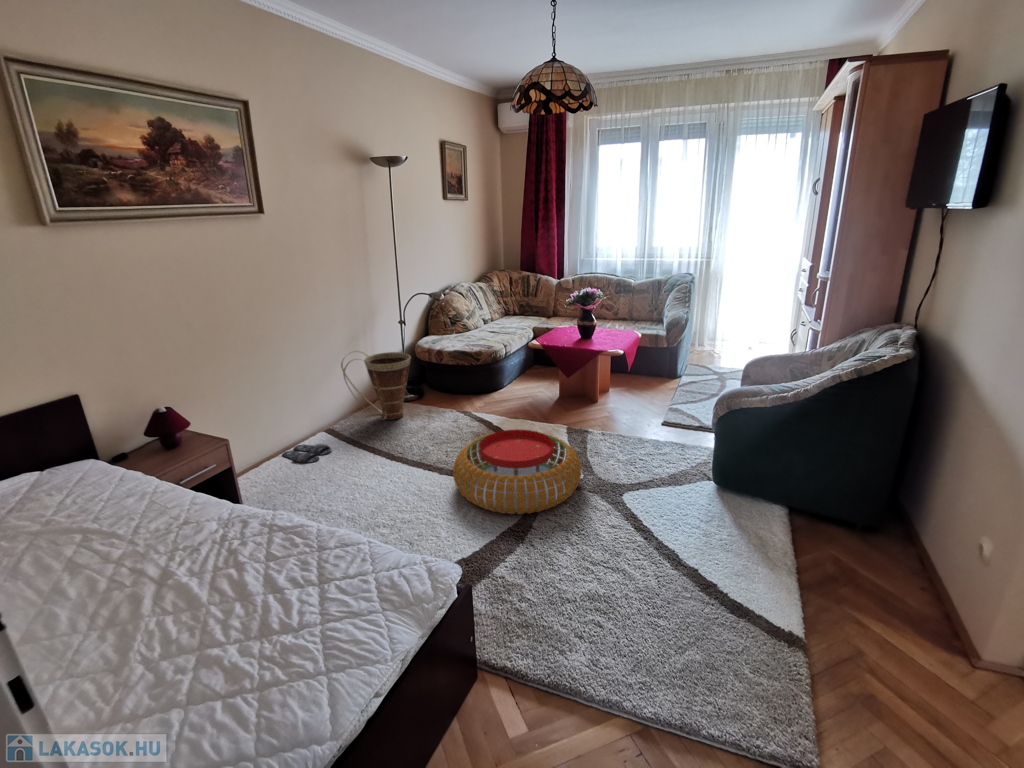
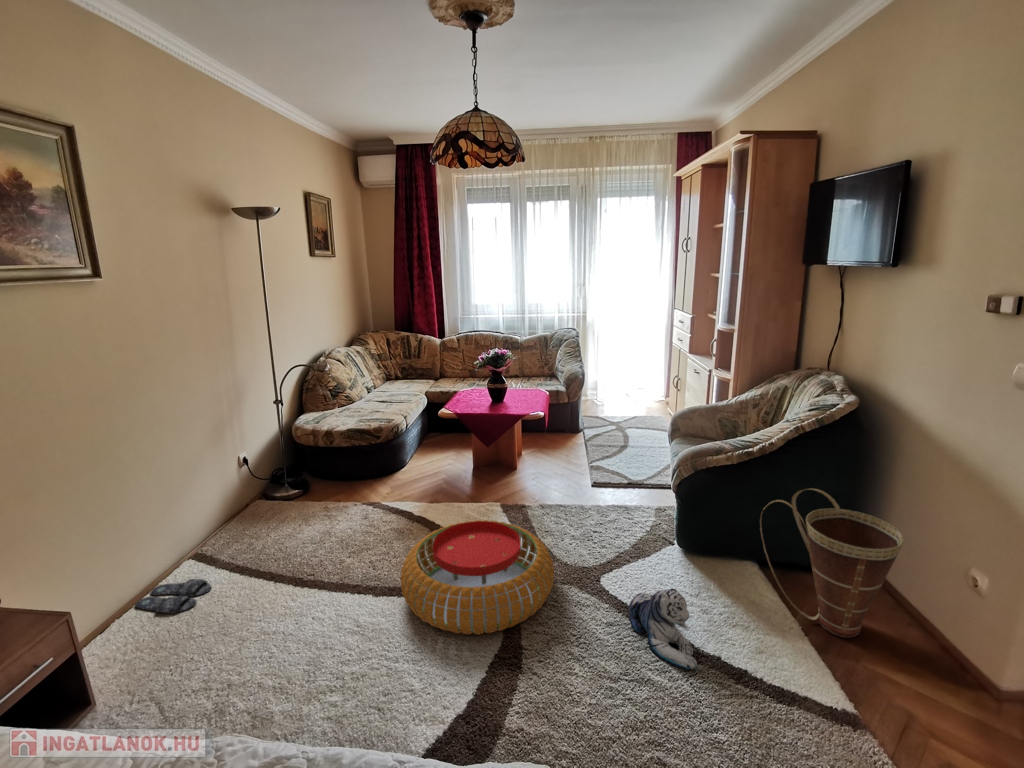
basket: present [341,351,411,420] -> present [760,489,904,638]
plush toy: none [630,503,680,570] -> present [629,589,697,670]

